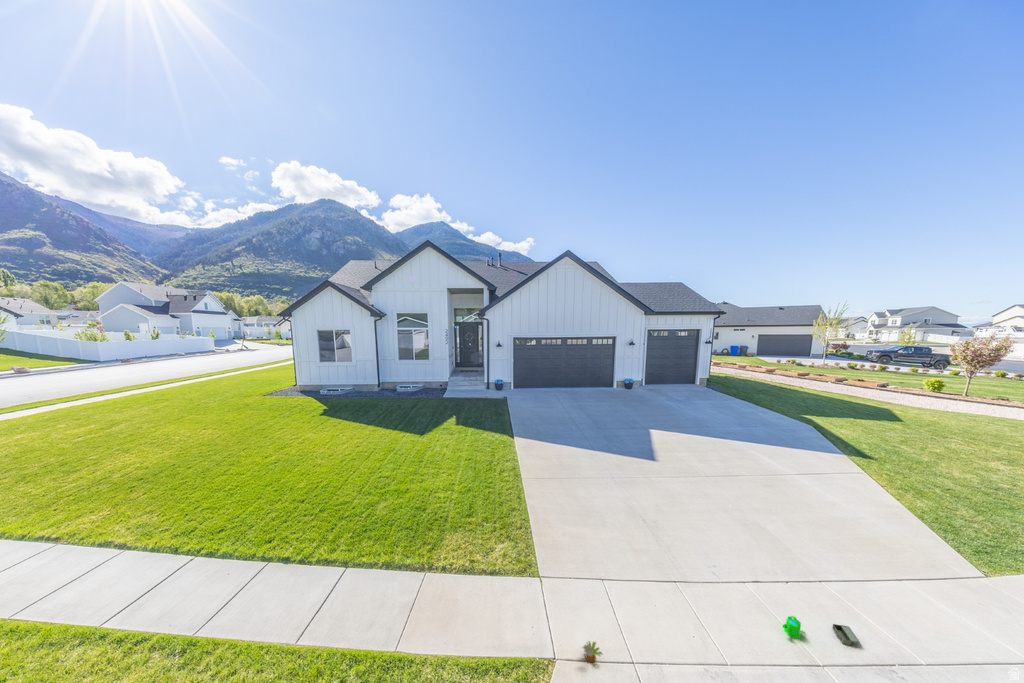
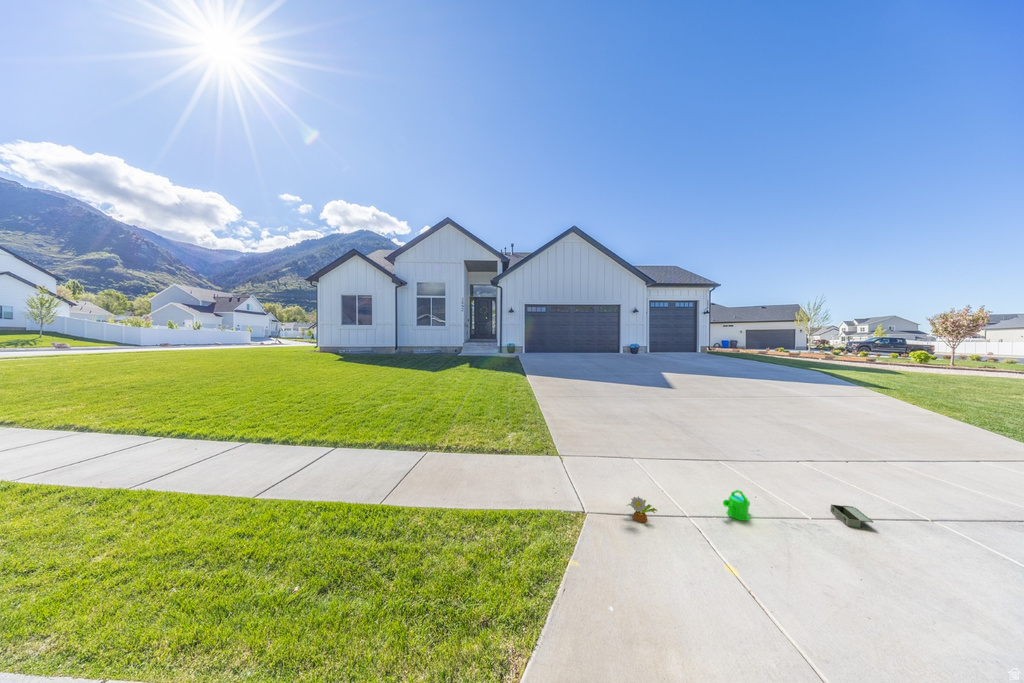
watering can: present [783,616,801,639] -> present [723,490,750,520]
toolbox: present [832,624,859,646] -> present [830,504,873,528]

